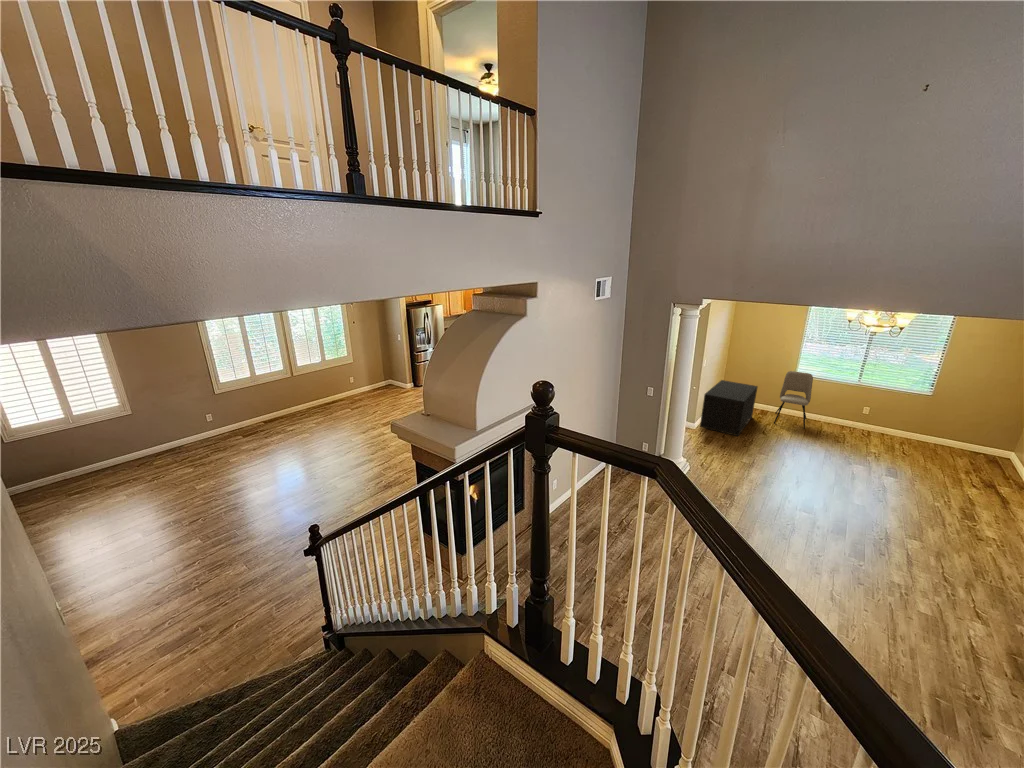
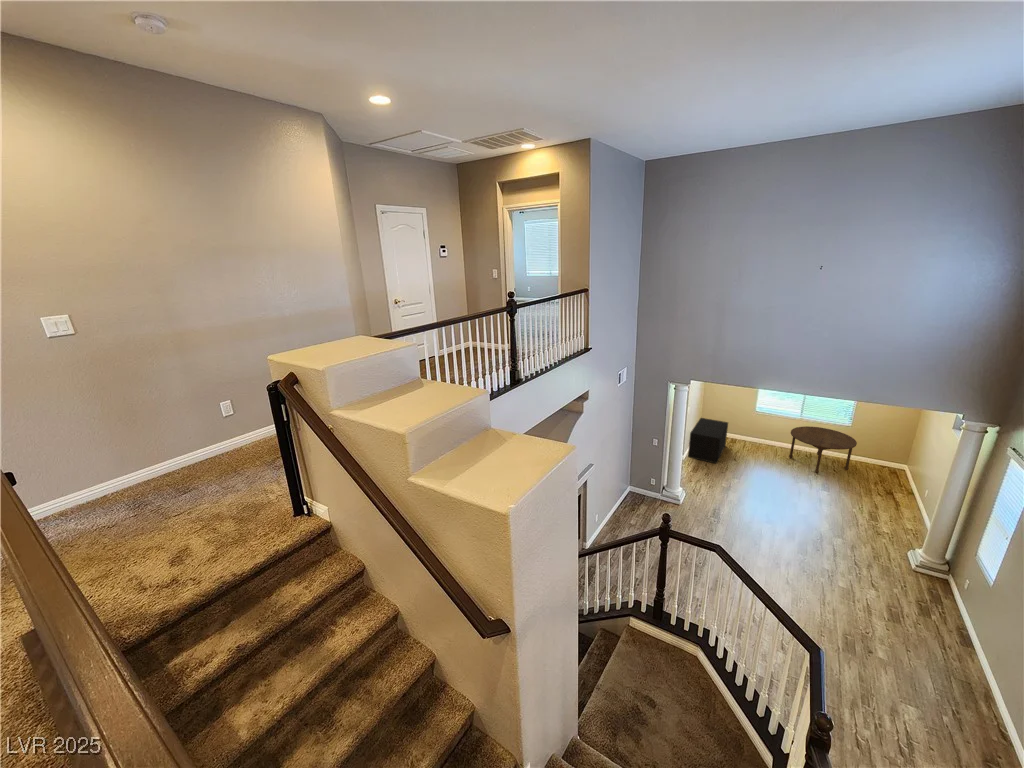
dining chair: present [774,371,813,429] -> none [742,409,768,454]
dining table: none [839,395,941,455] -> present [789,426,857,473]

